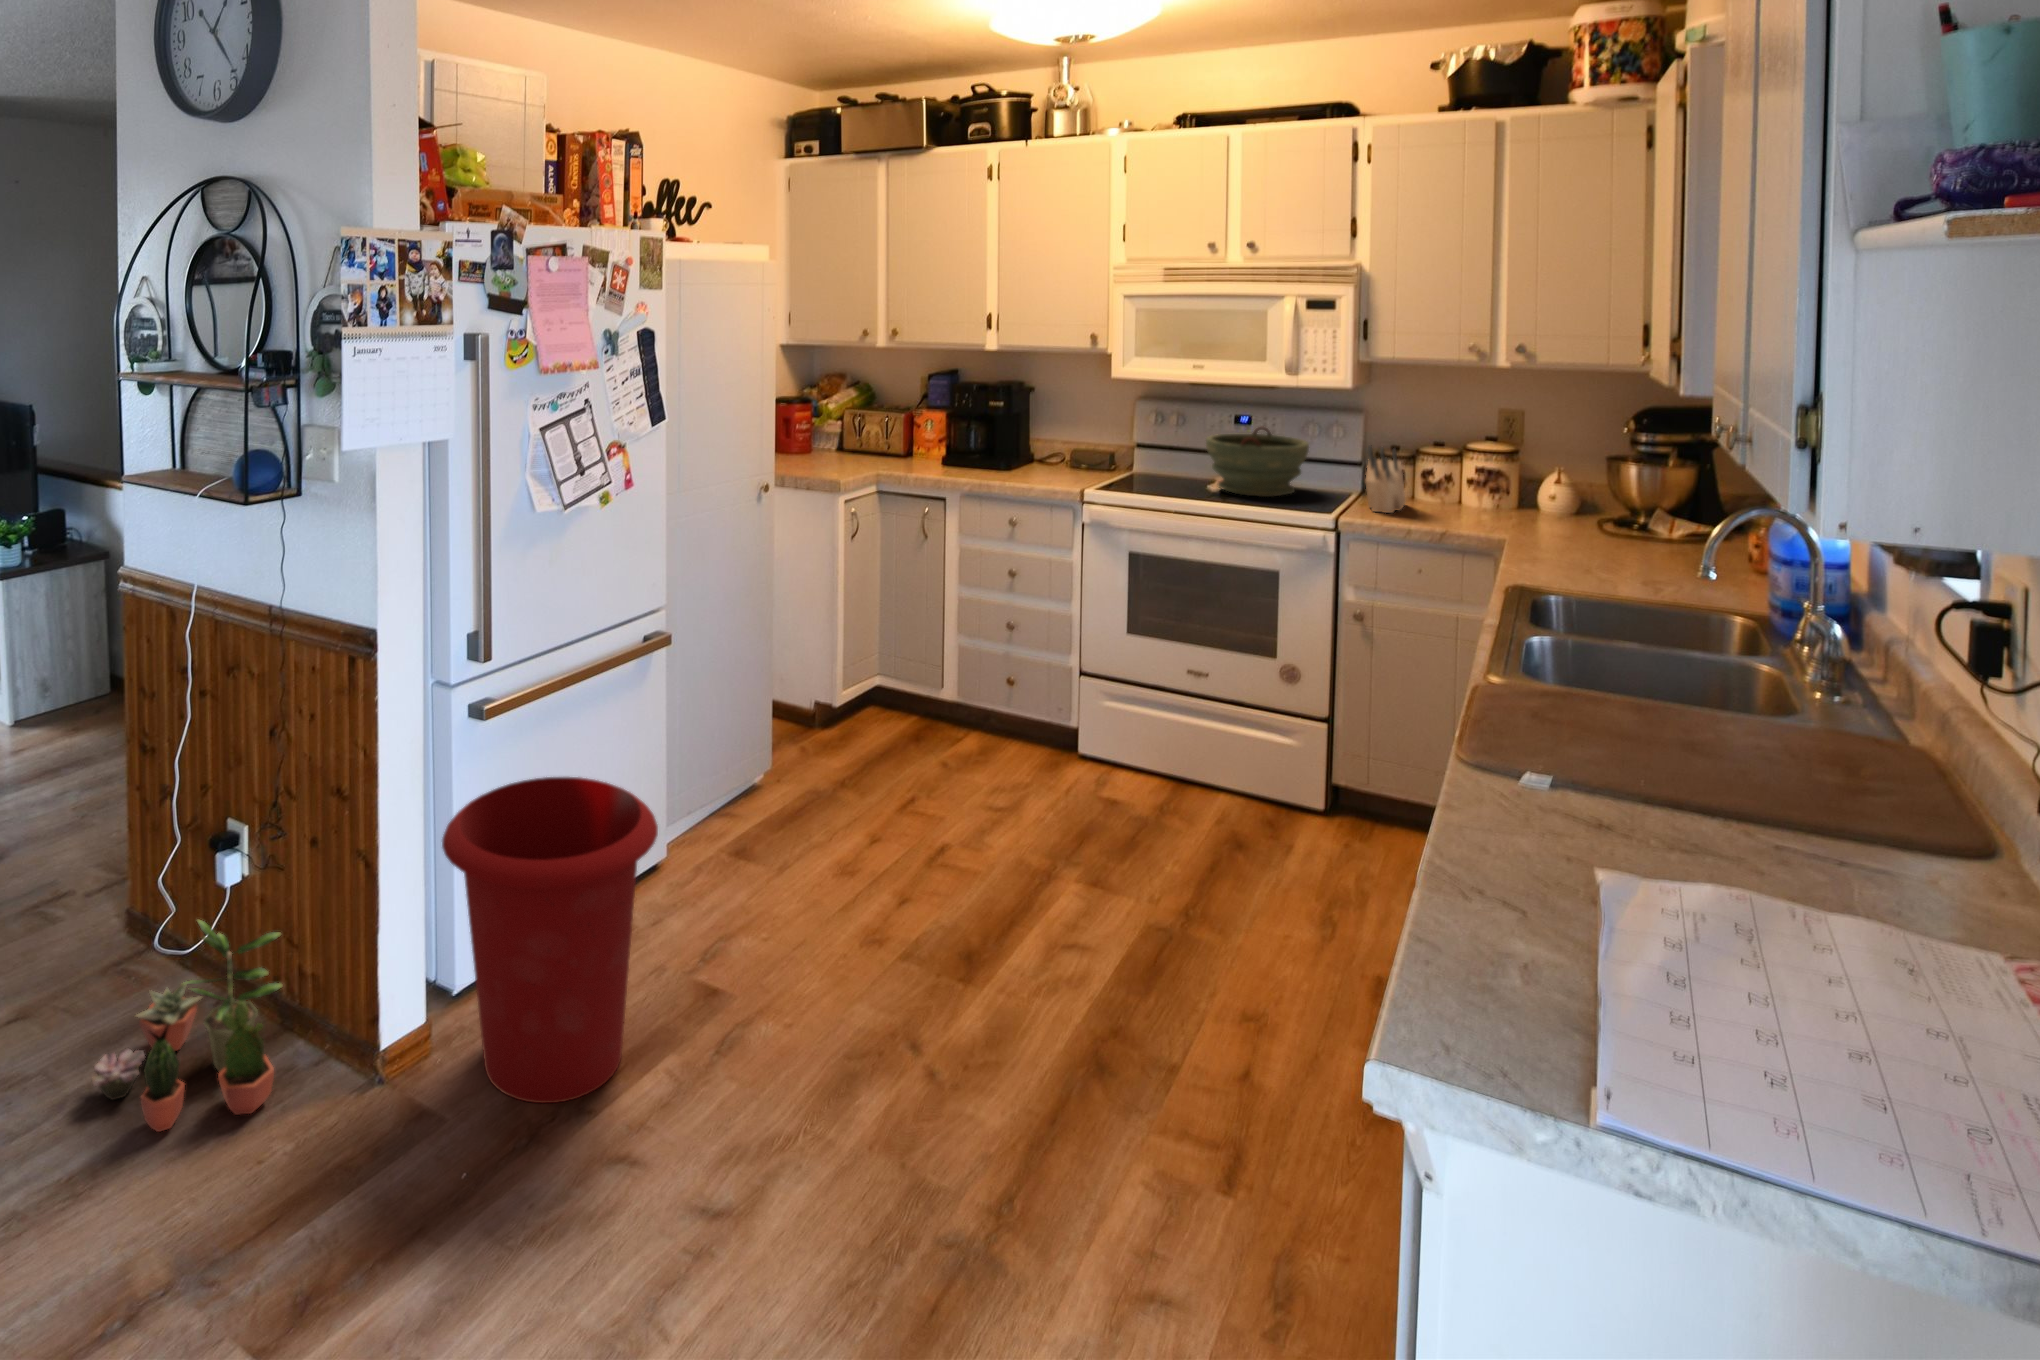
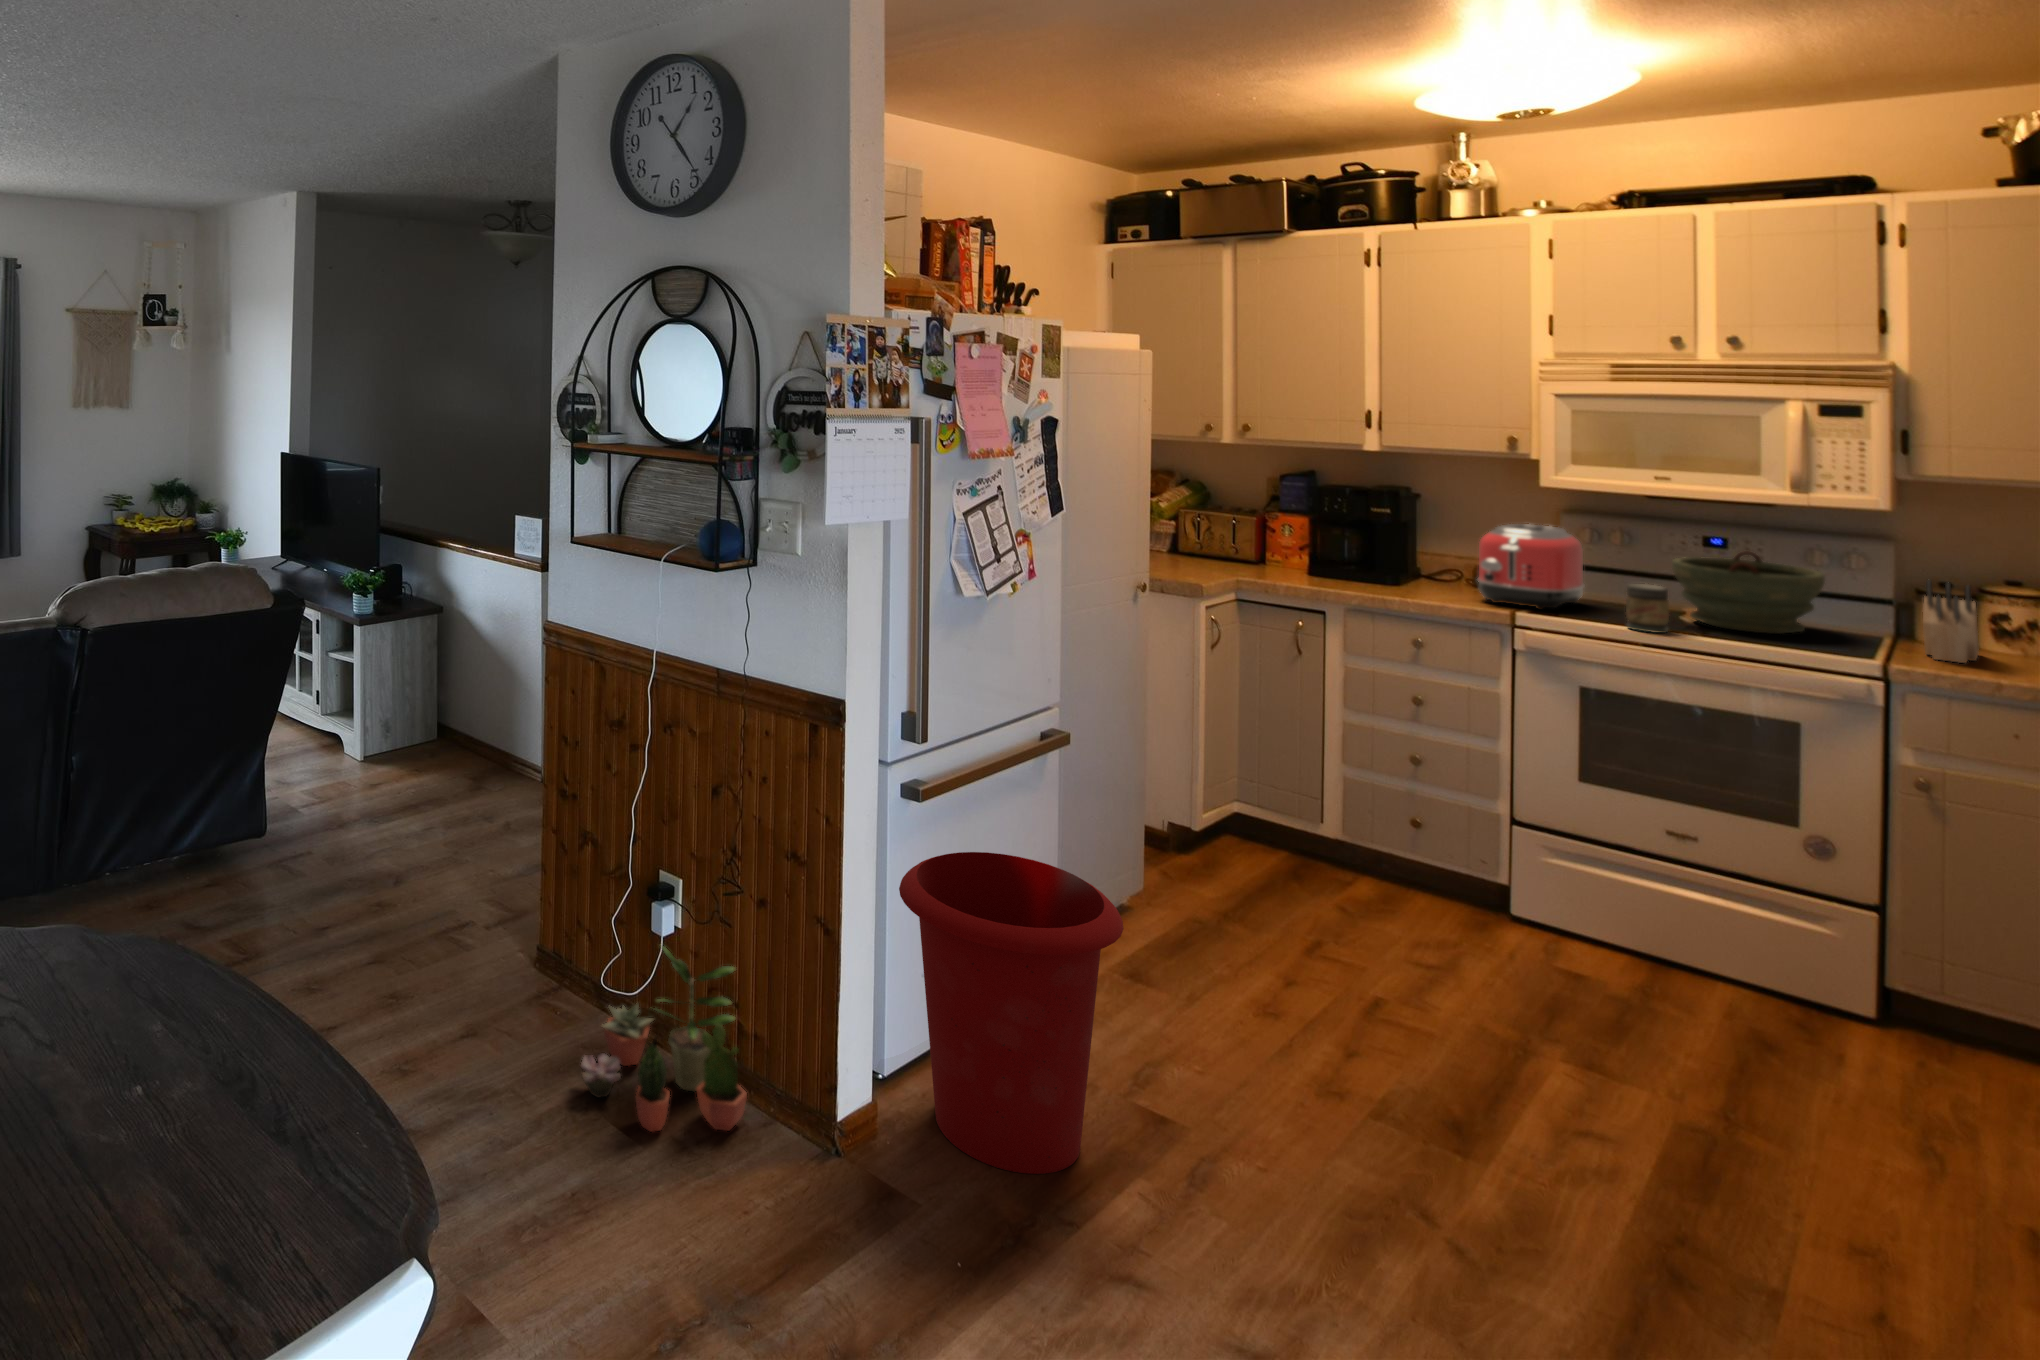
toaster: none [1066,411,1148,487] -> present [1478,524,1584,610]
jar: none [1166,460,1196,502] -> present [1626,584,1669,633]

